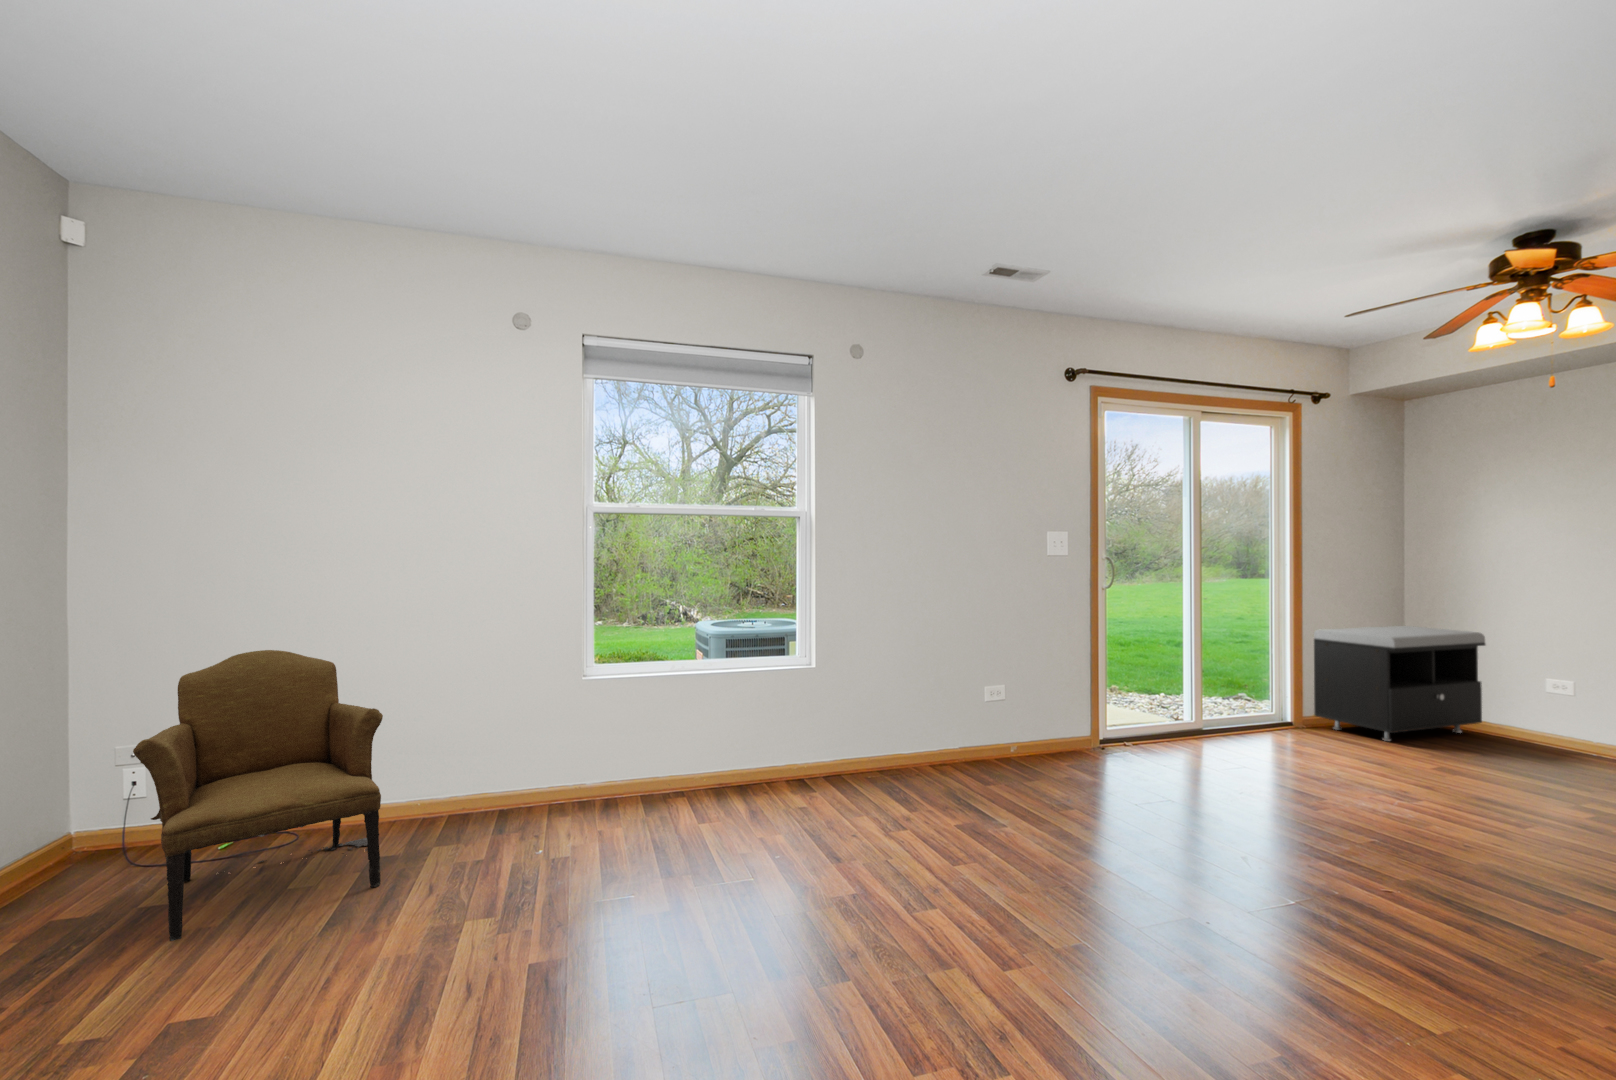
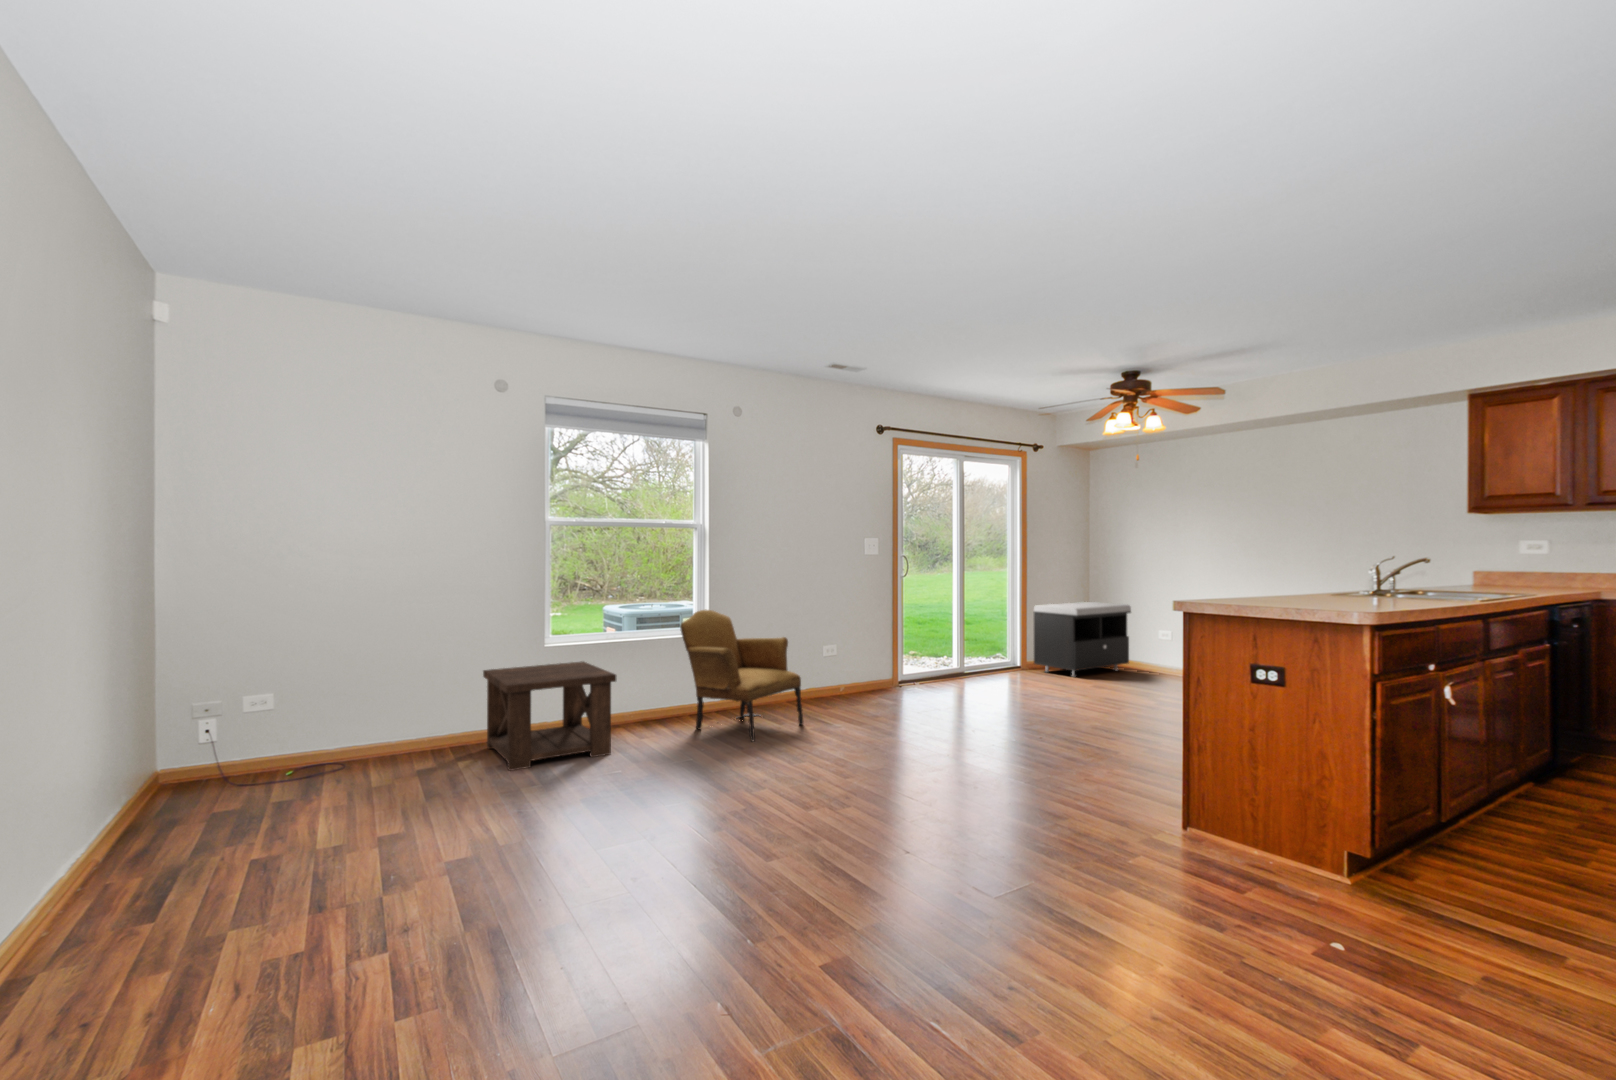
armchair: present [133,650,383,941] -> present [680,610,803,741]
side table: none [491,699,659,867] -> present [483,661,616,771]

